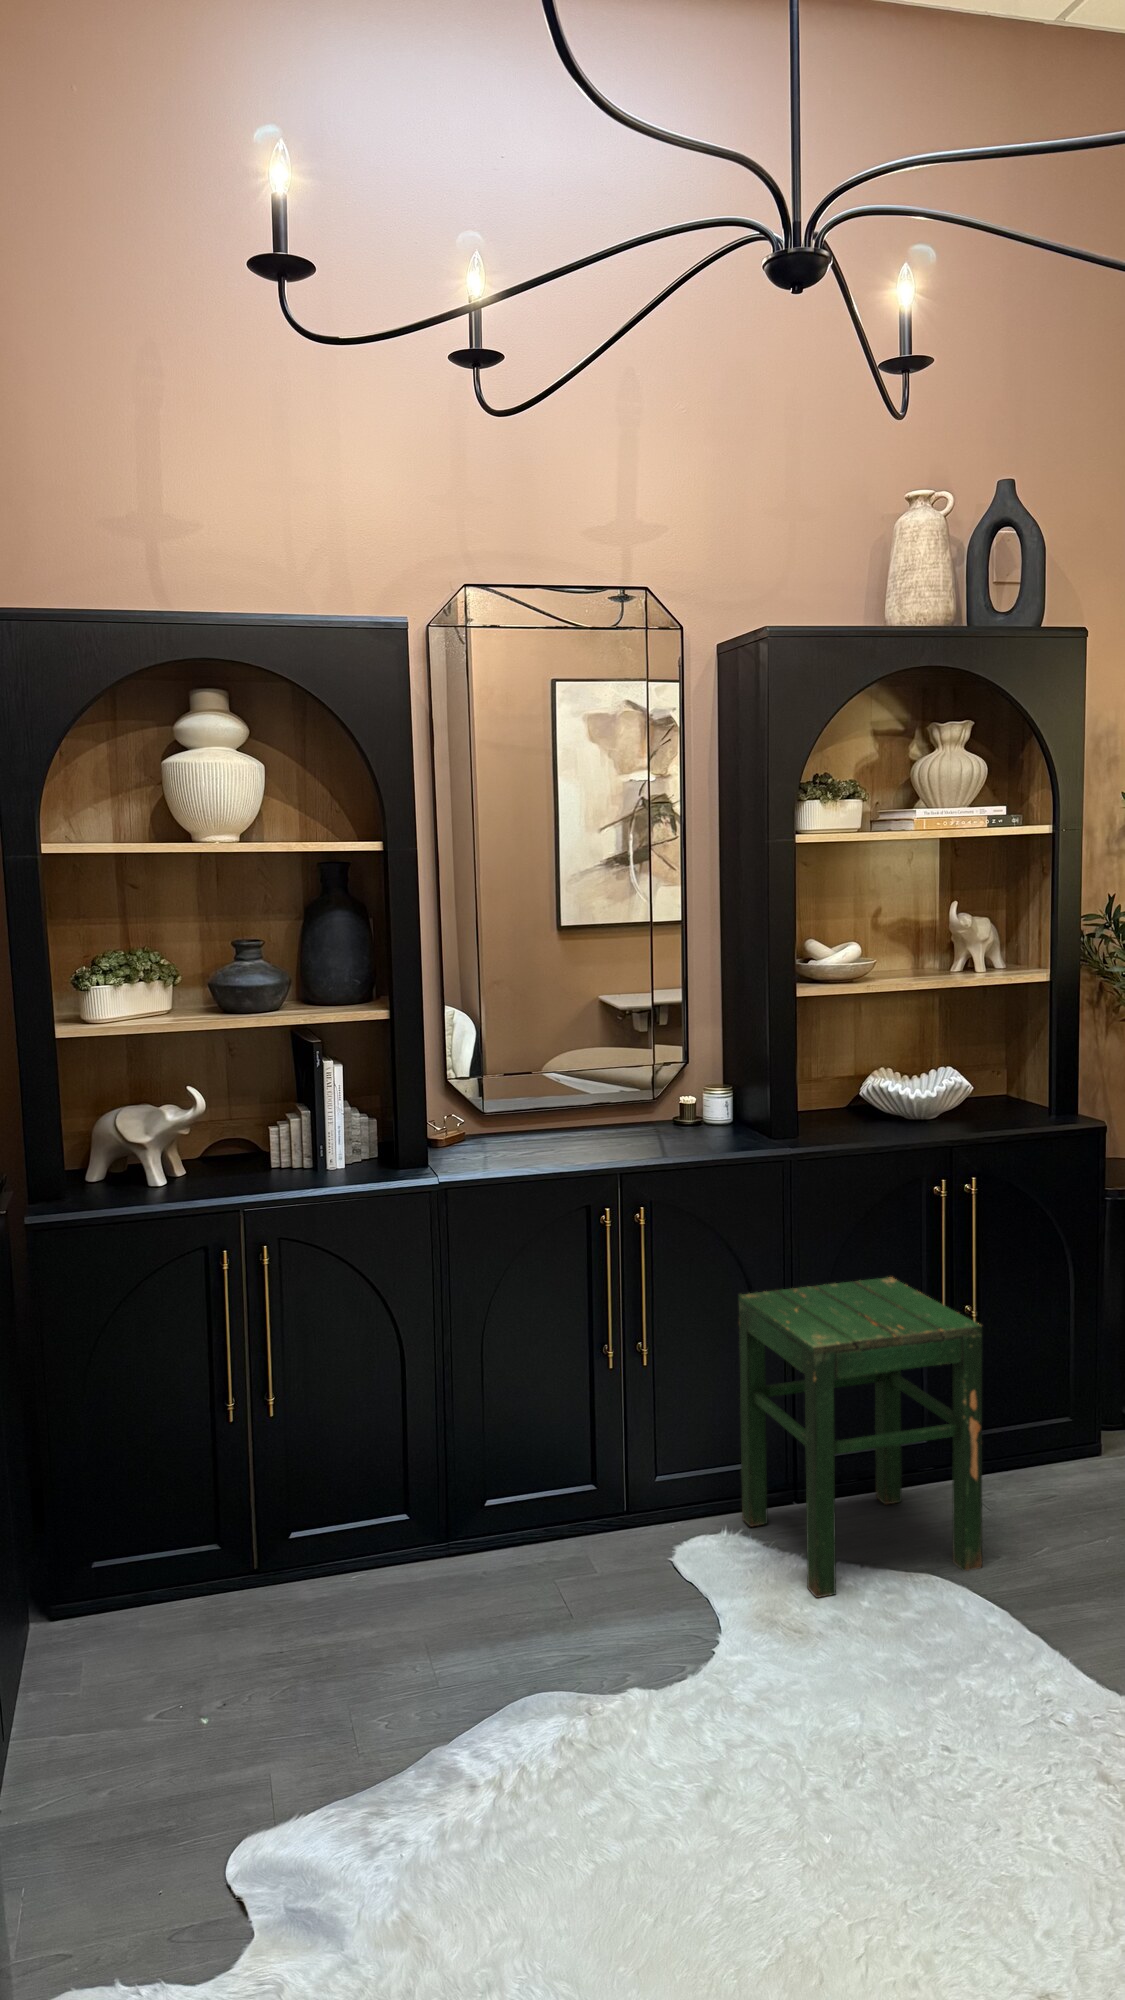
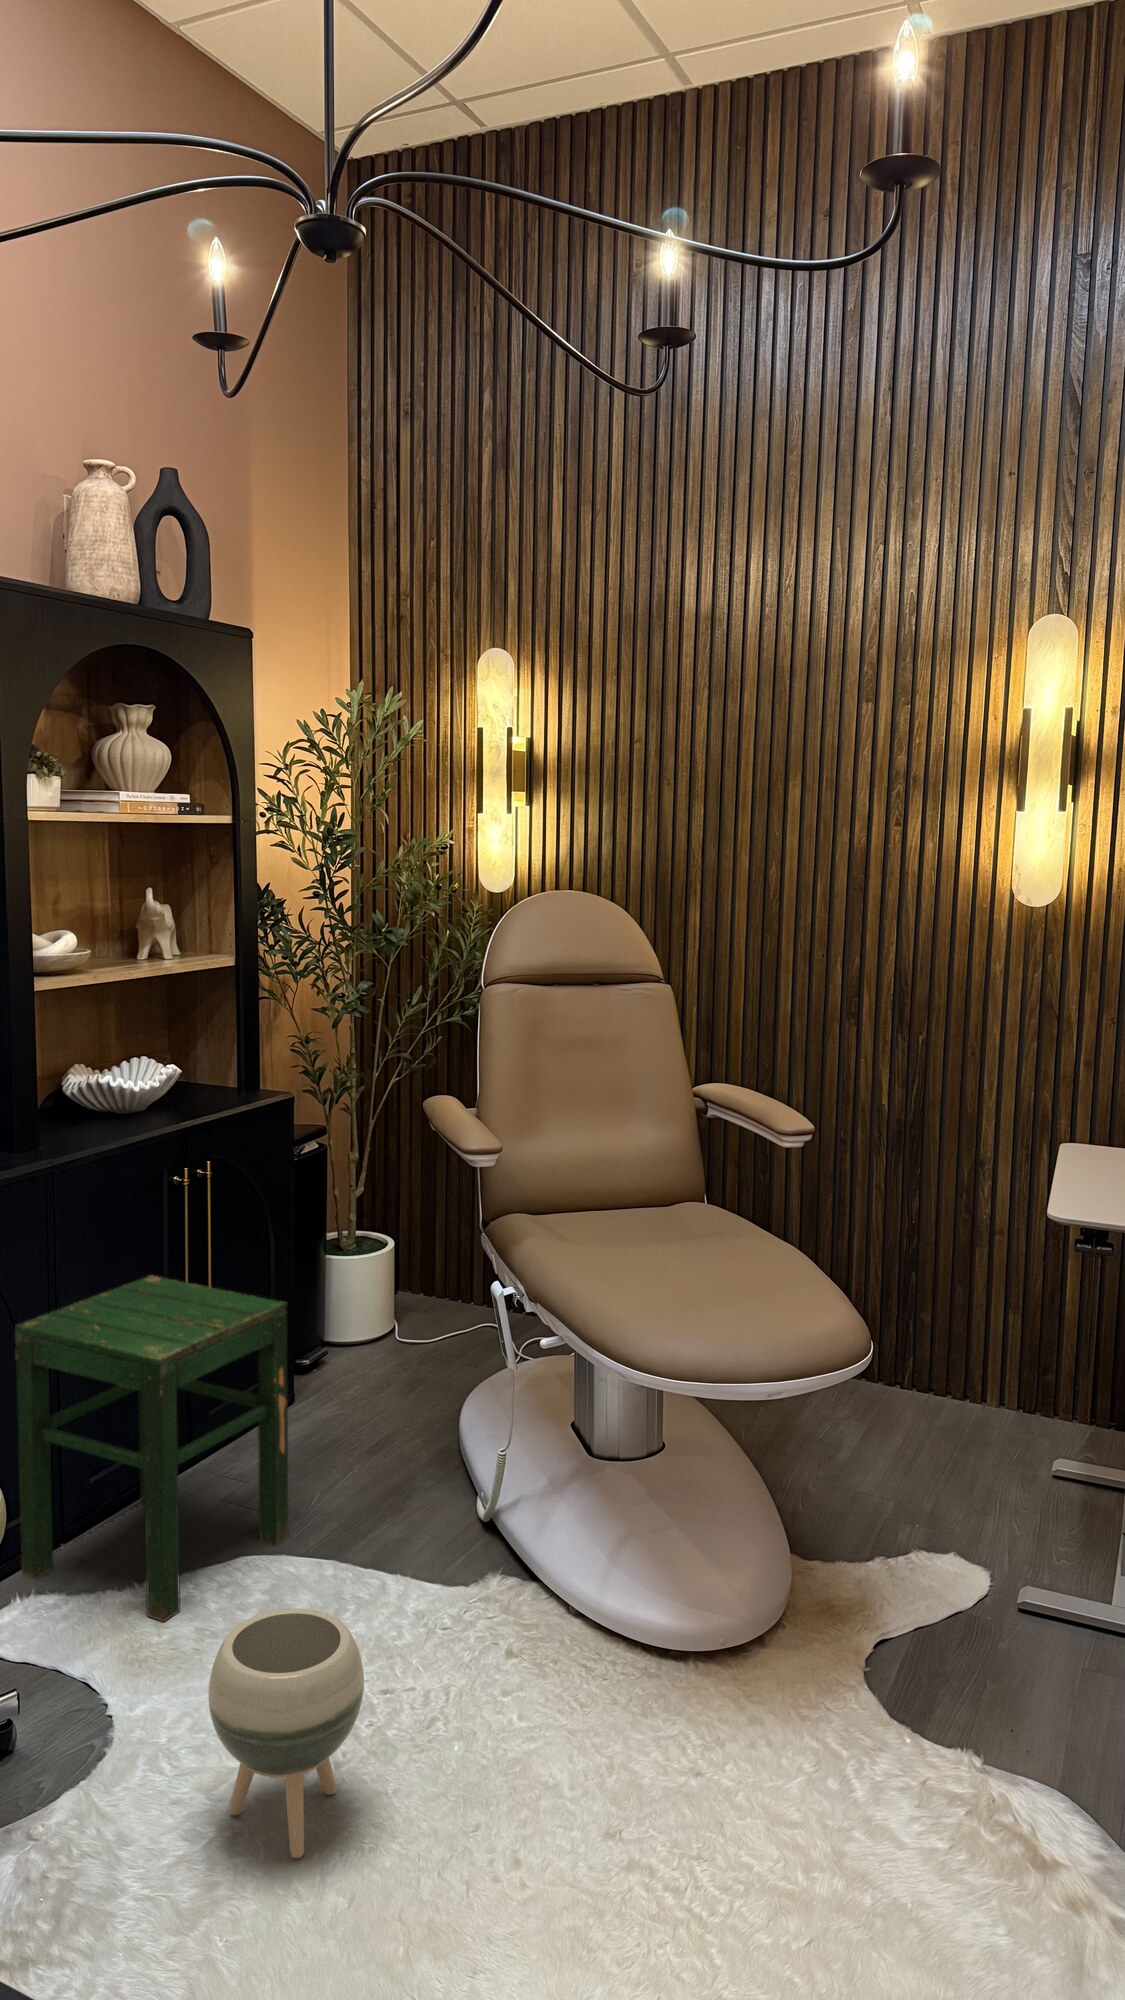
planter: none [706,1593,853,1828] -> present [208,1609,364,1858]

